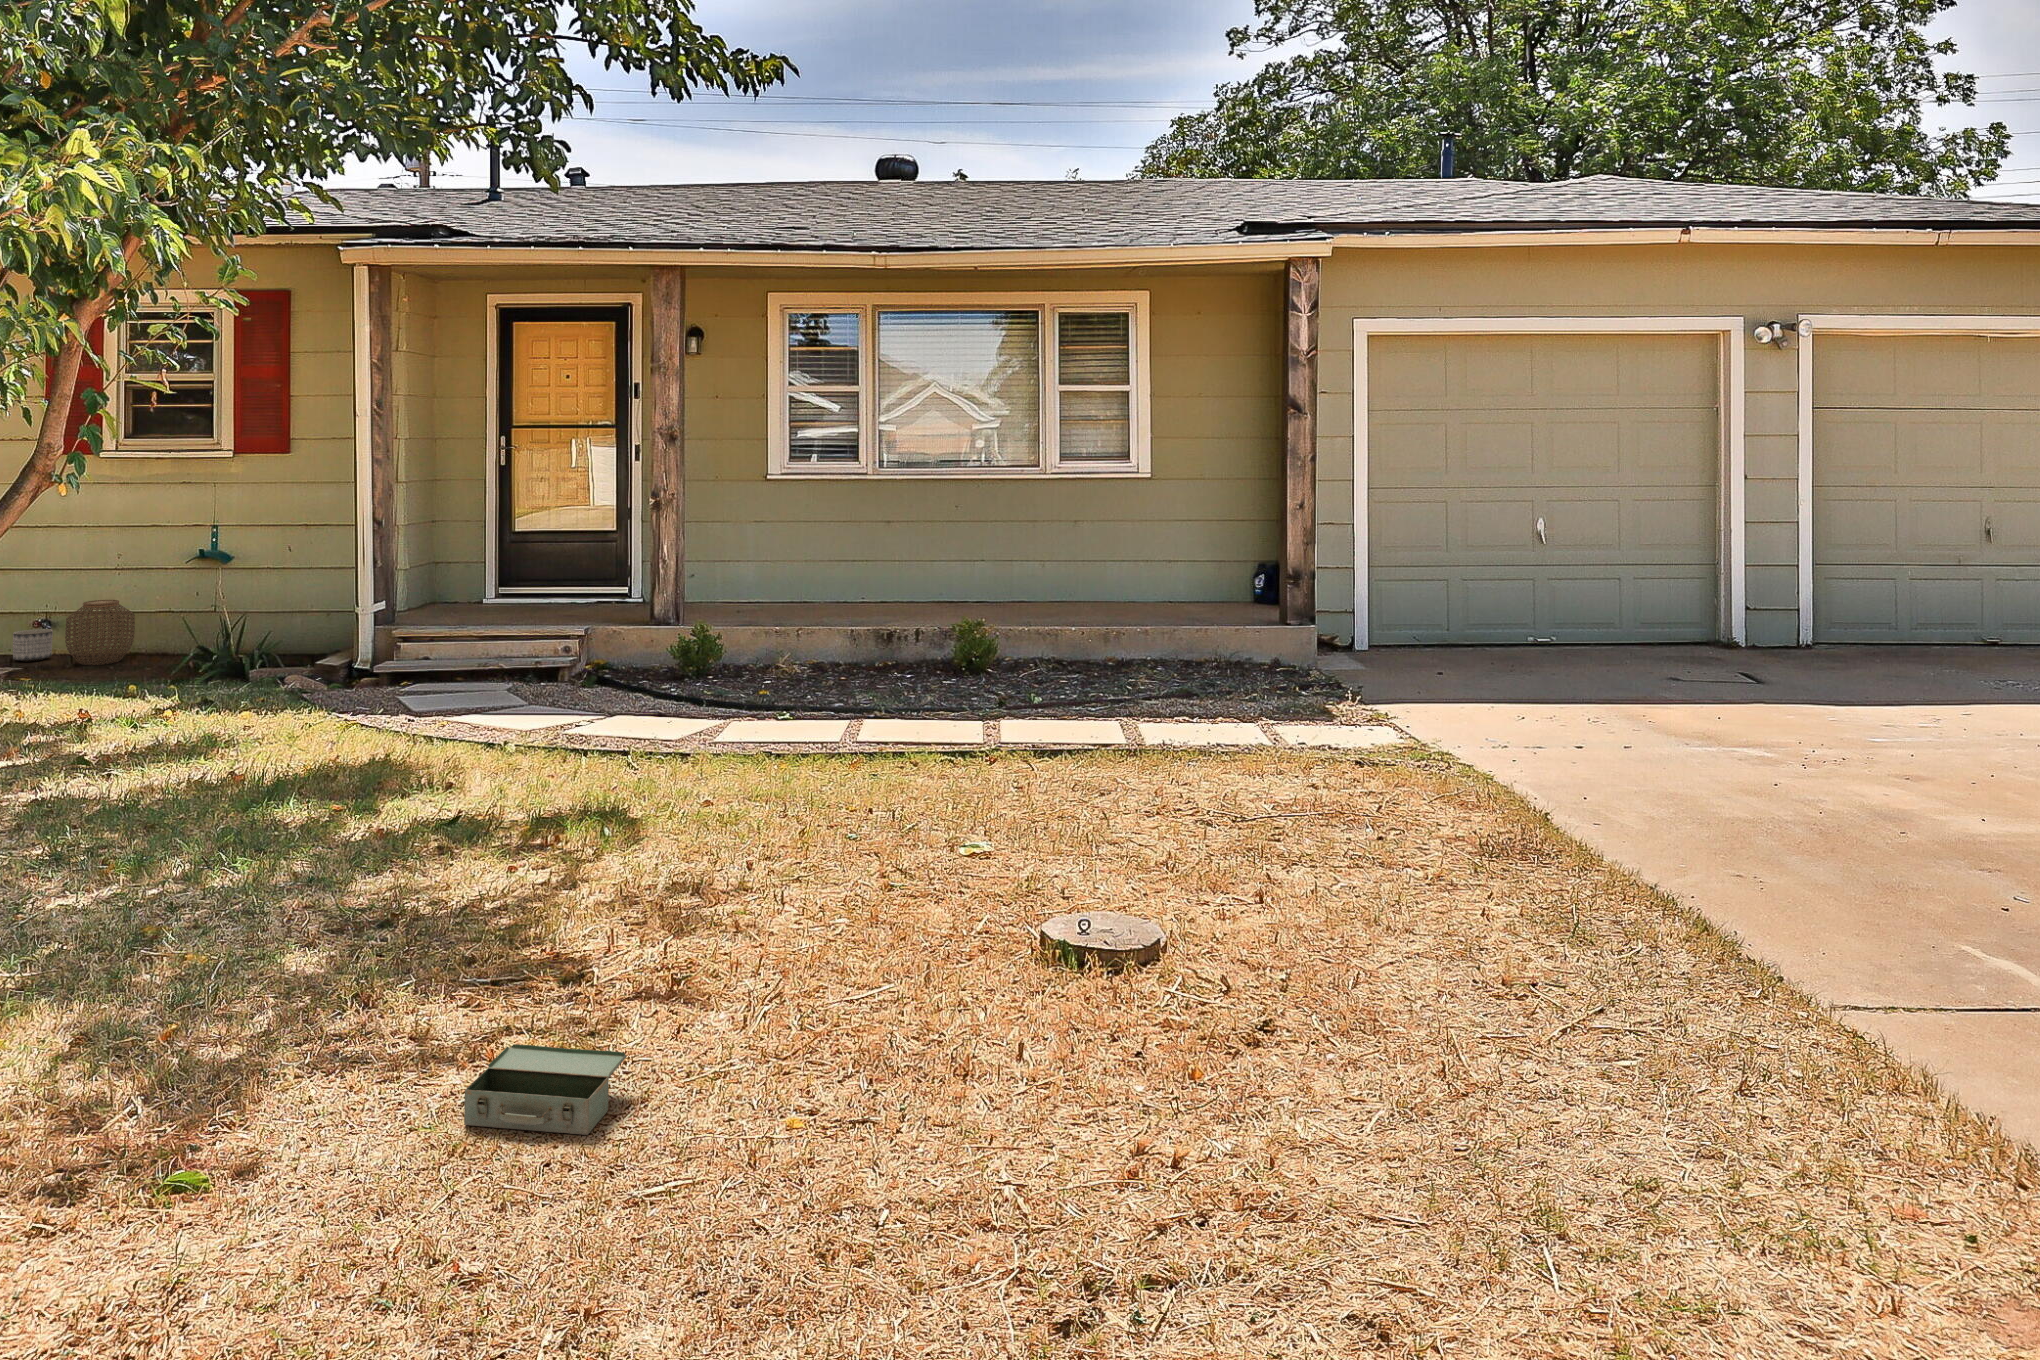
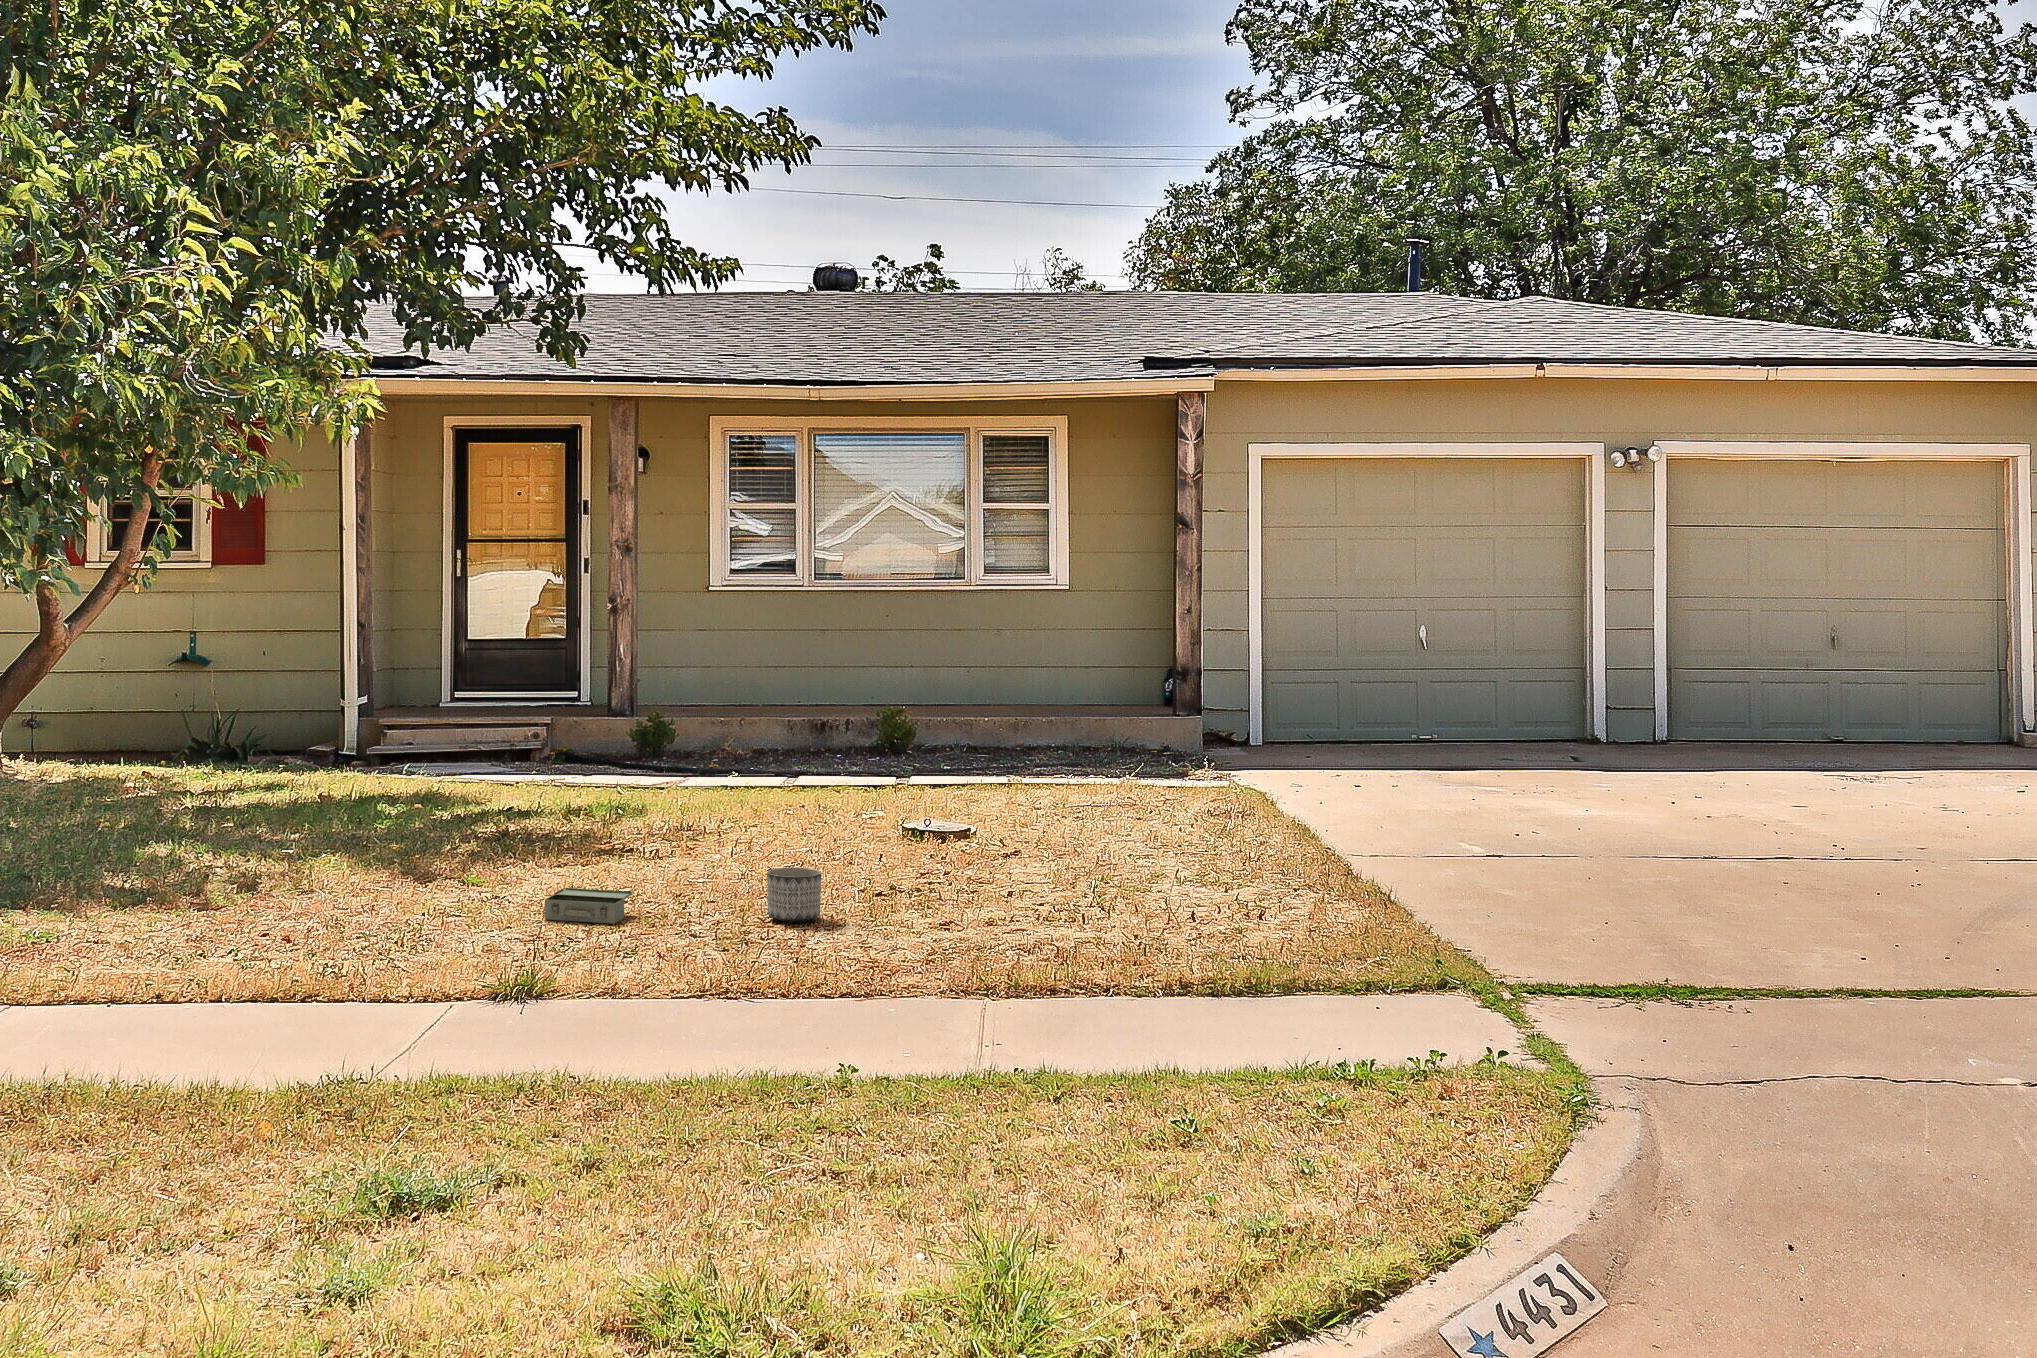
woven basket: present [65,600,135,665] -> none [100,690,155,746]
planter: present [13,629,53,662] -> present [767,867,821,922]

